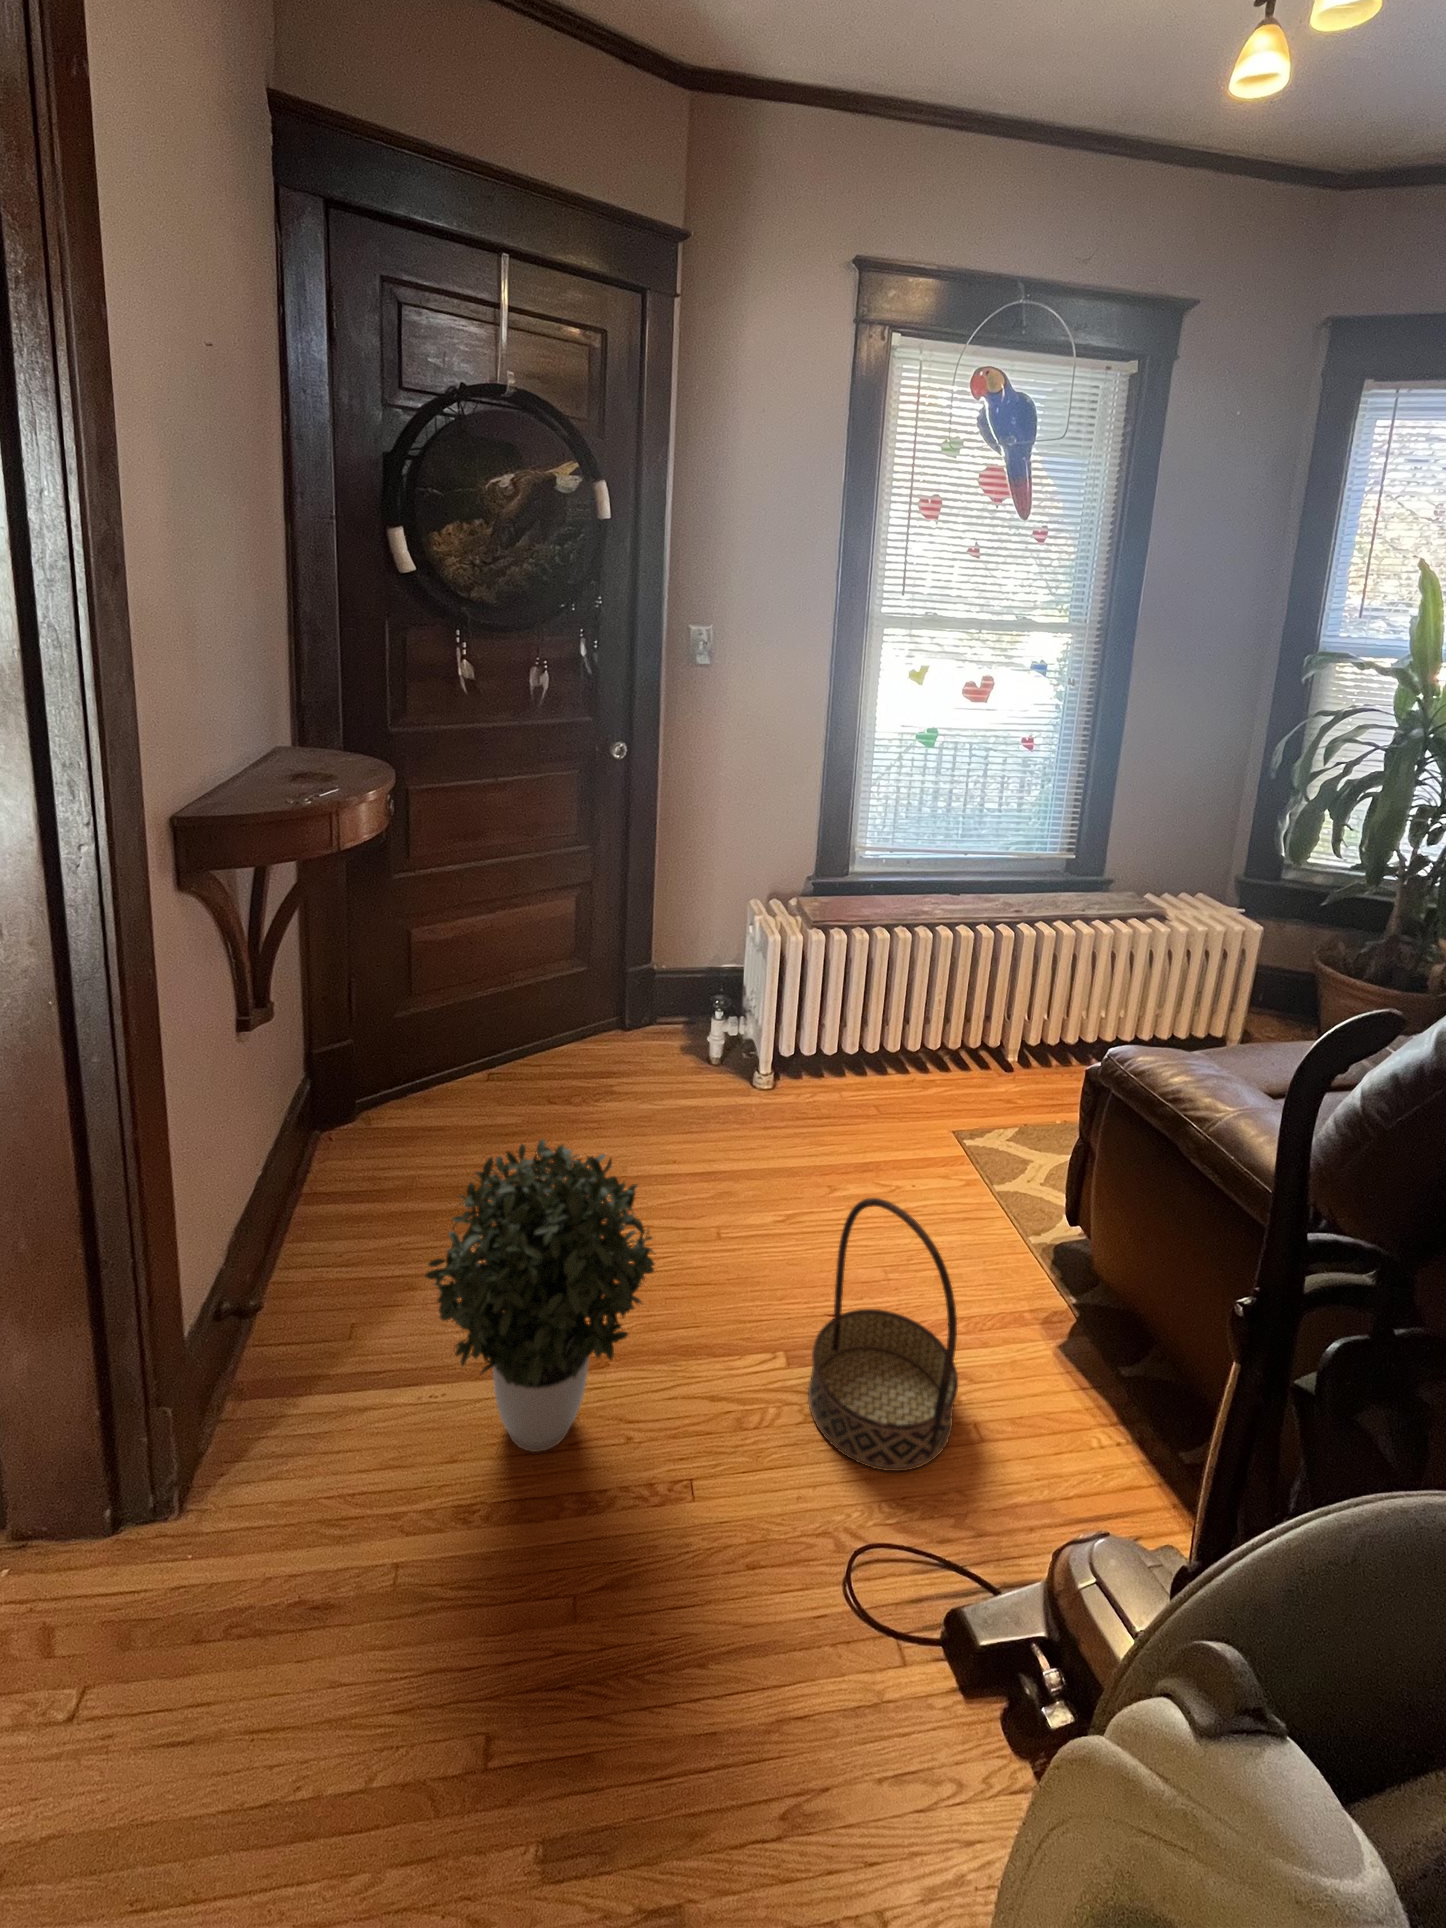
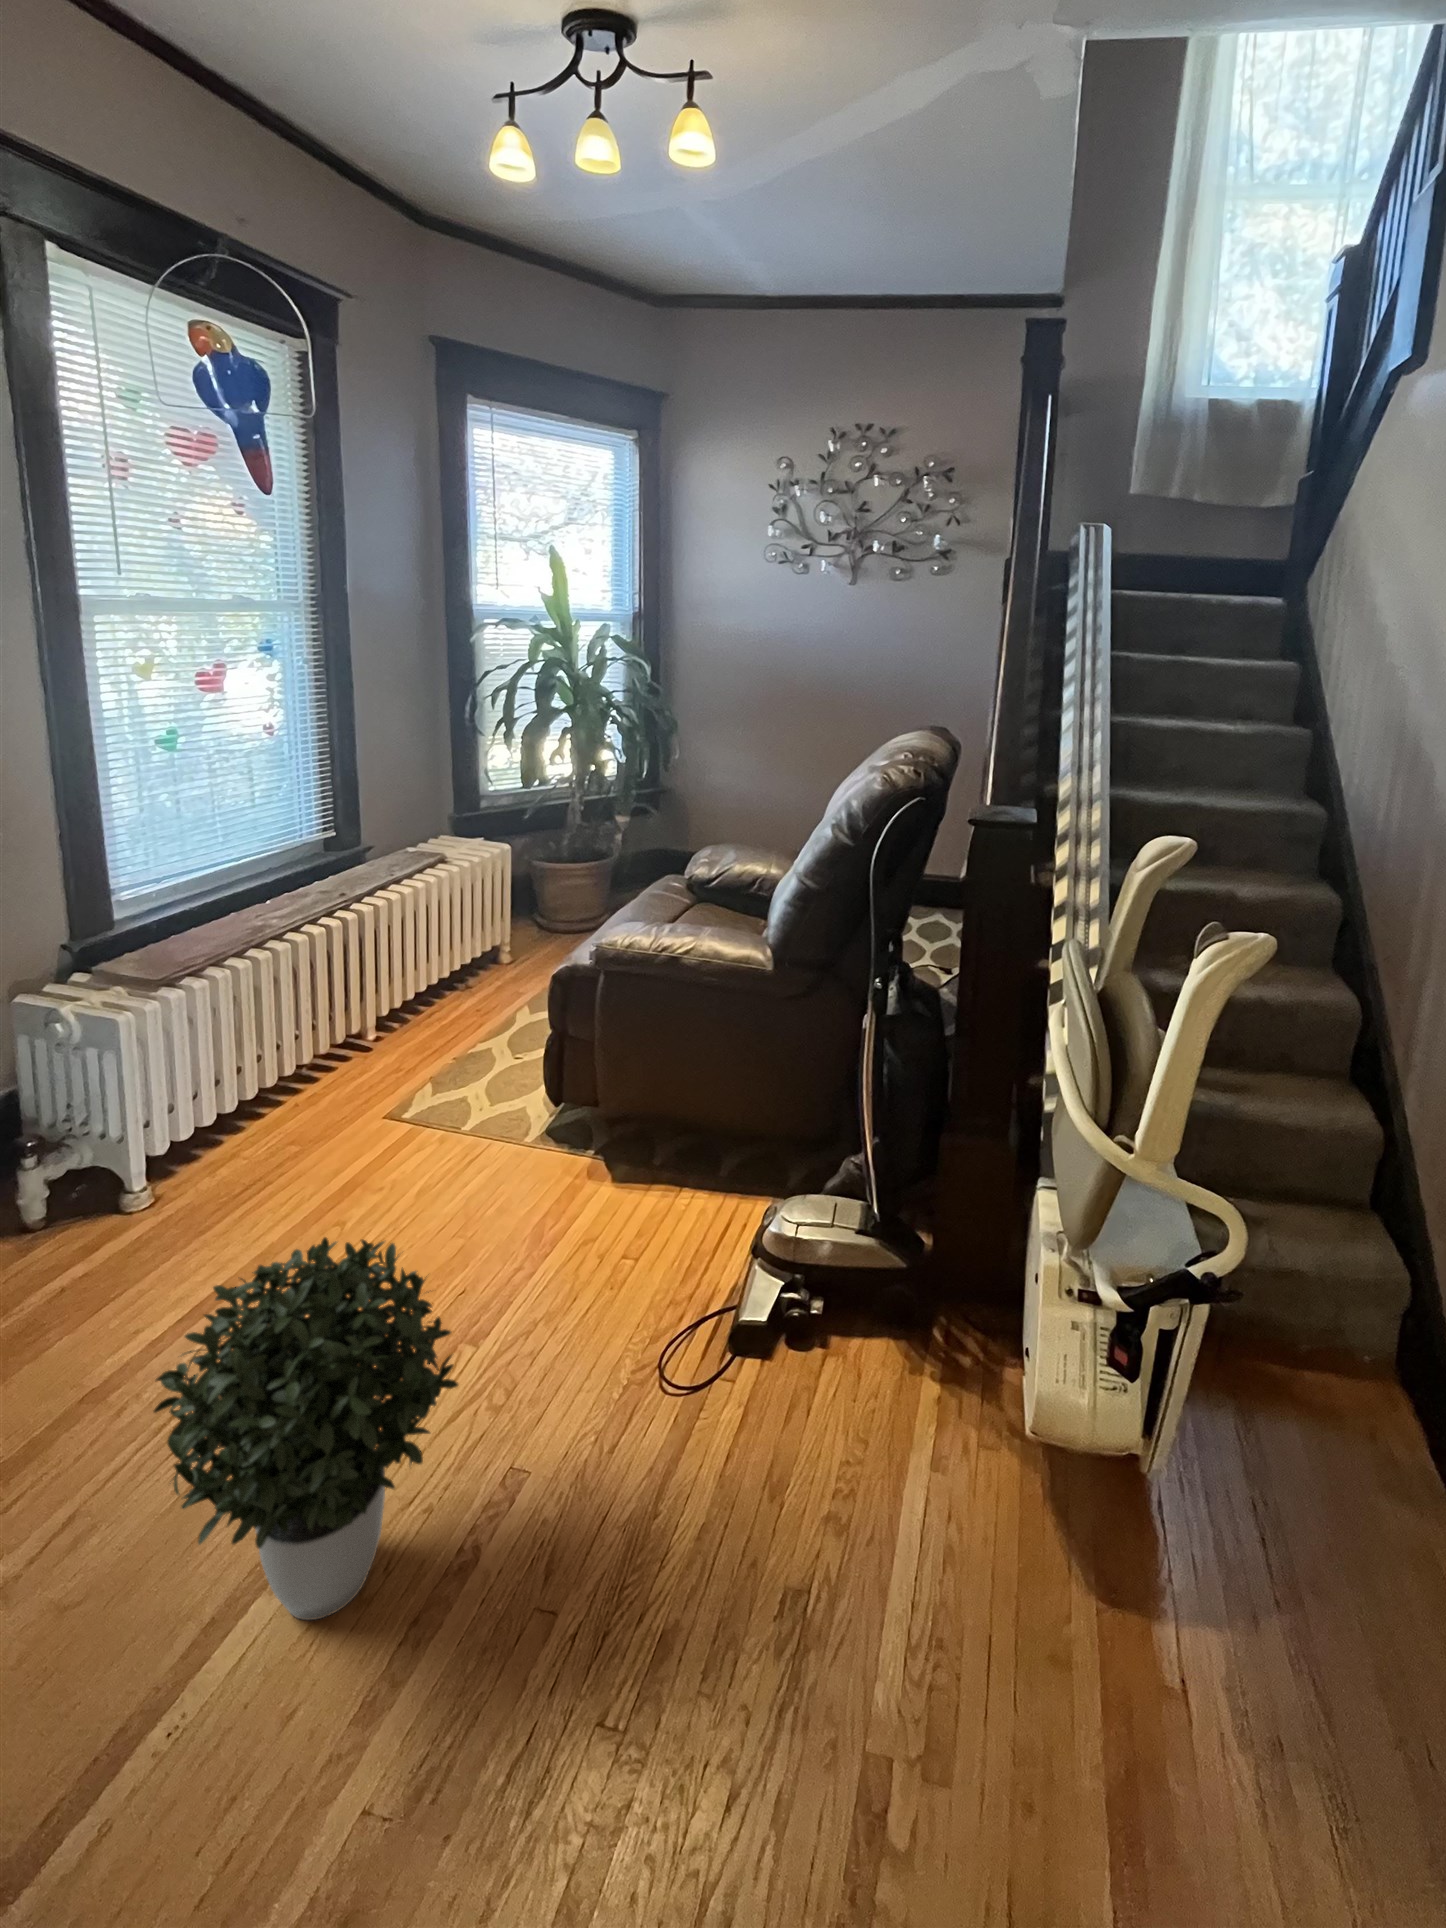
basket: present [808,1198,958,1471] -> none [485,1118,633,1350]

